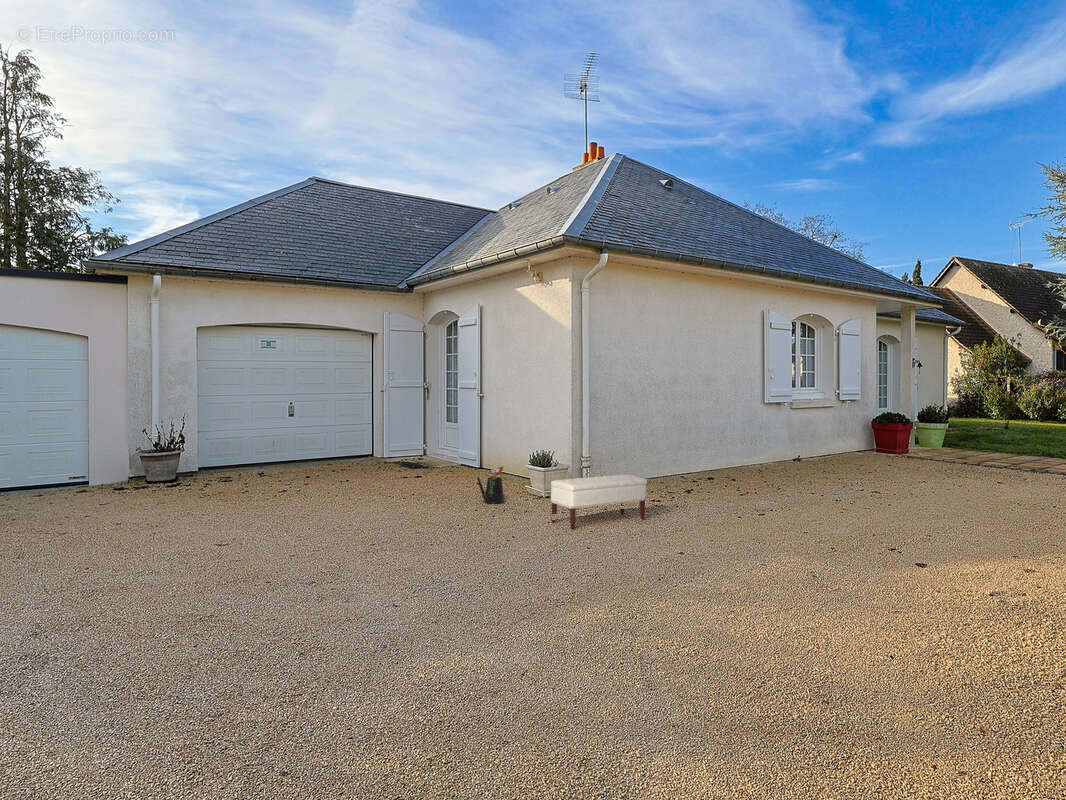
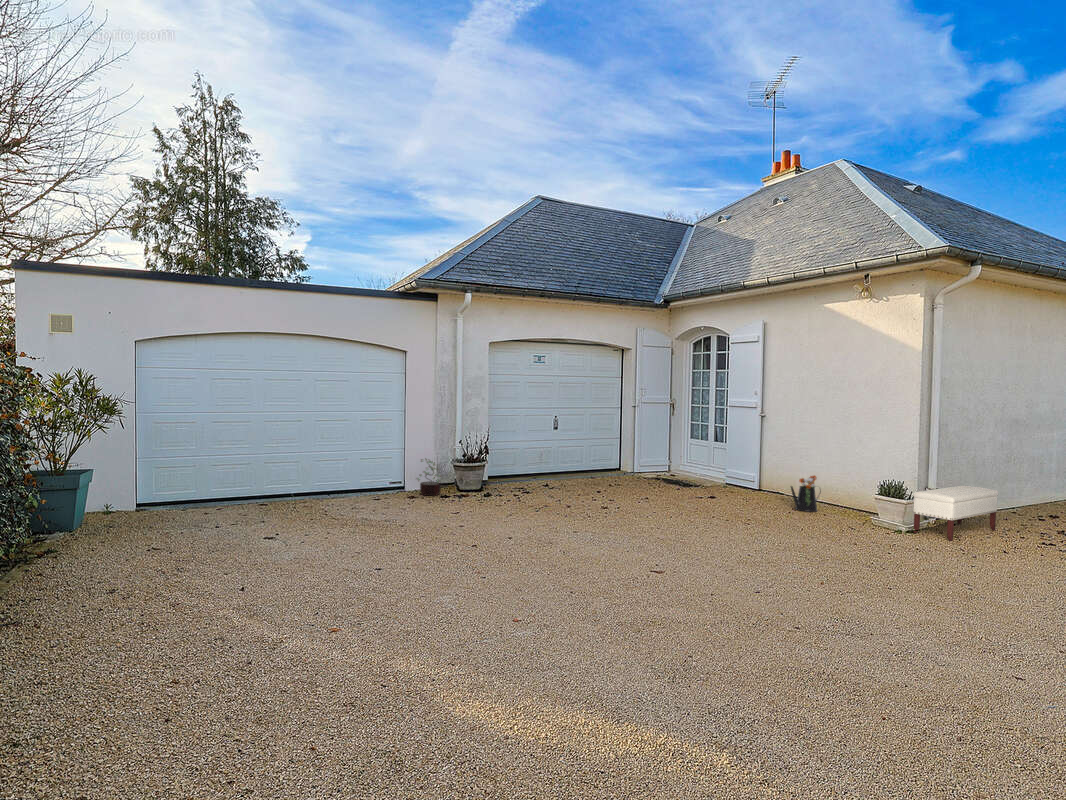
decorative plant: none [99,450,129,491] -> present [417,459,441,496]

